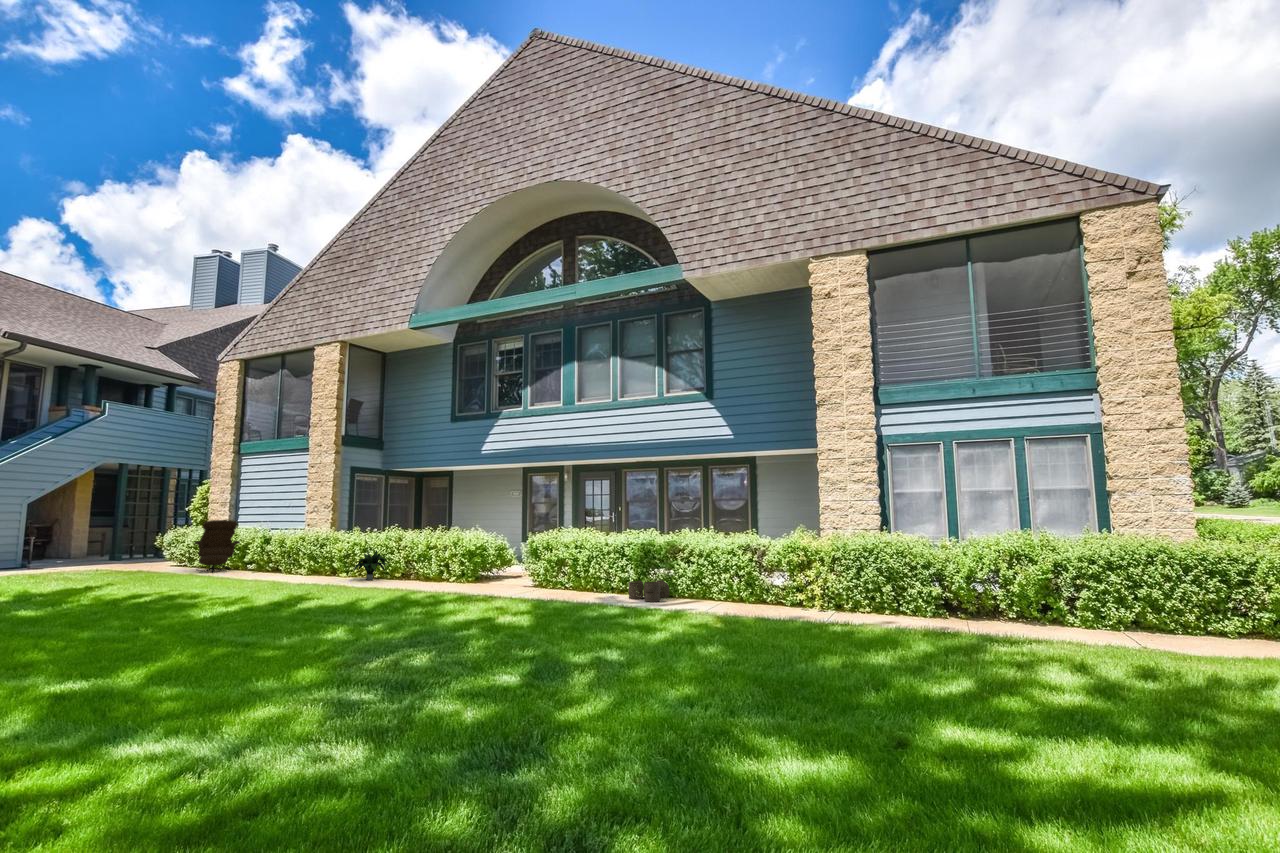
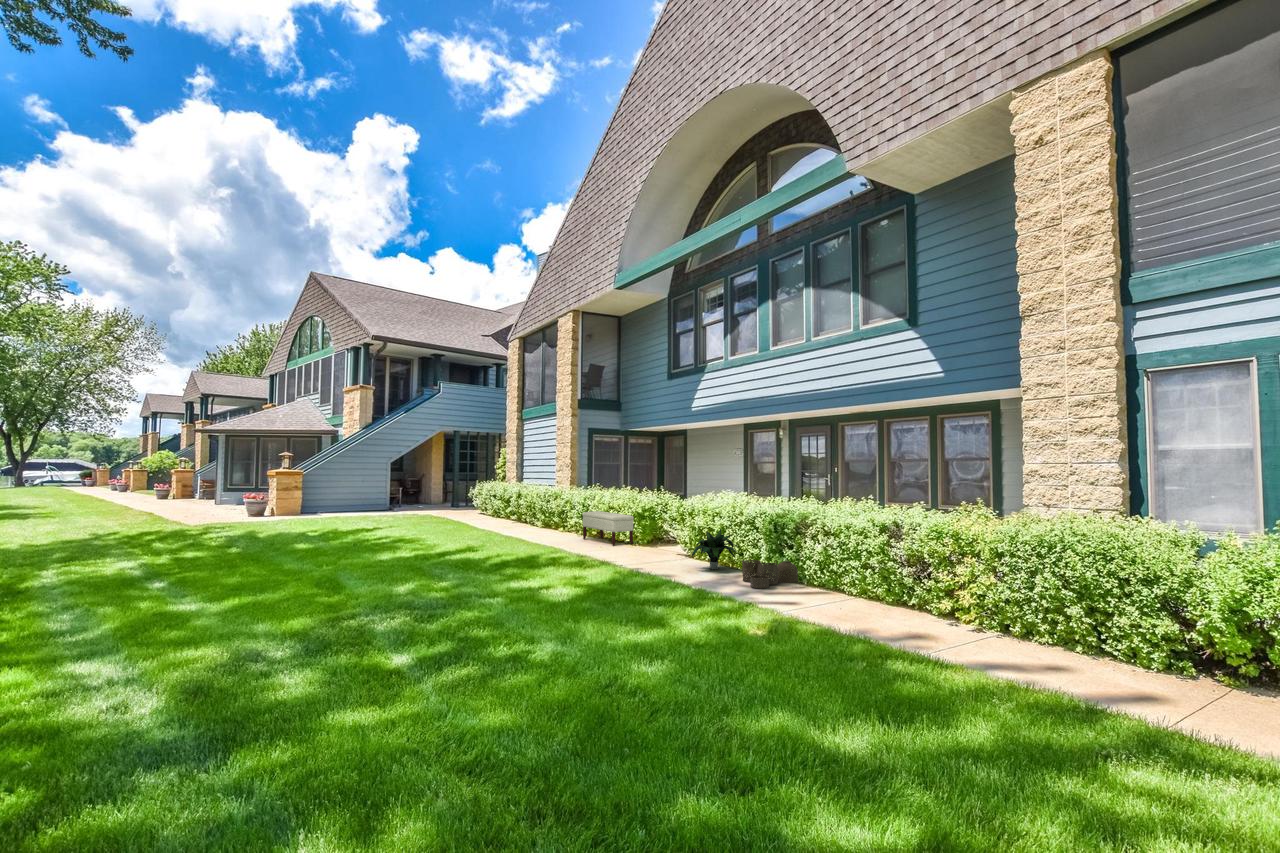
lounge chair: present [194,520,240,572] -> none [474,476,510,521]
potted plant: present [353,550,388,580] -> present [692,529,738,570]
bench: none [399,552,465,585] -> present [582,511,634,546]

